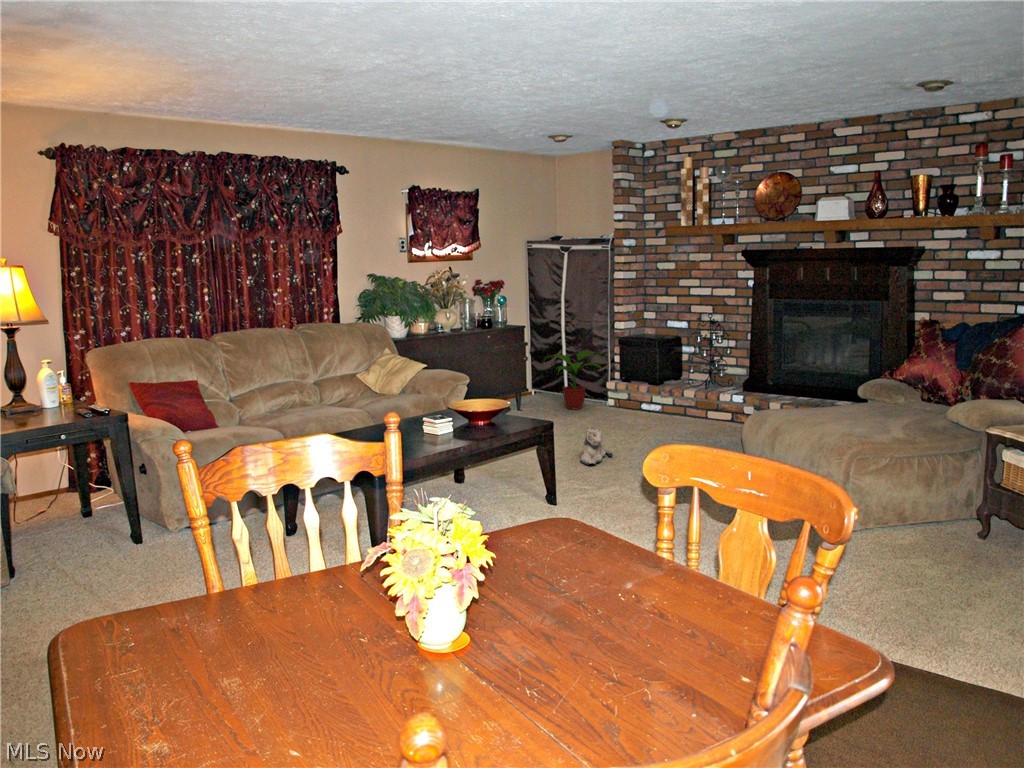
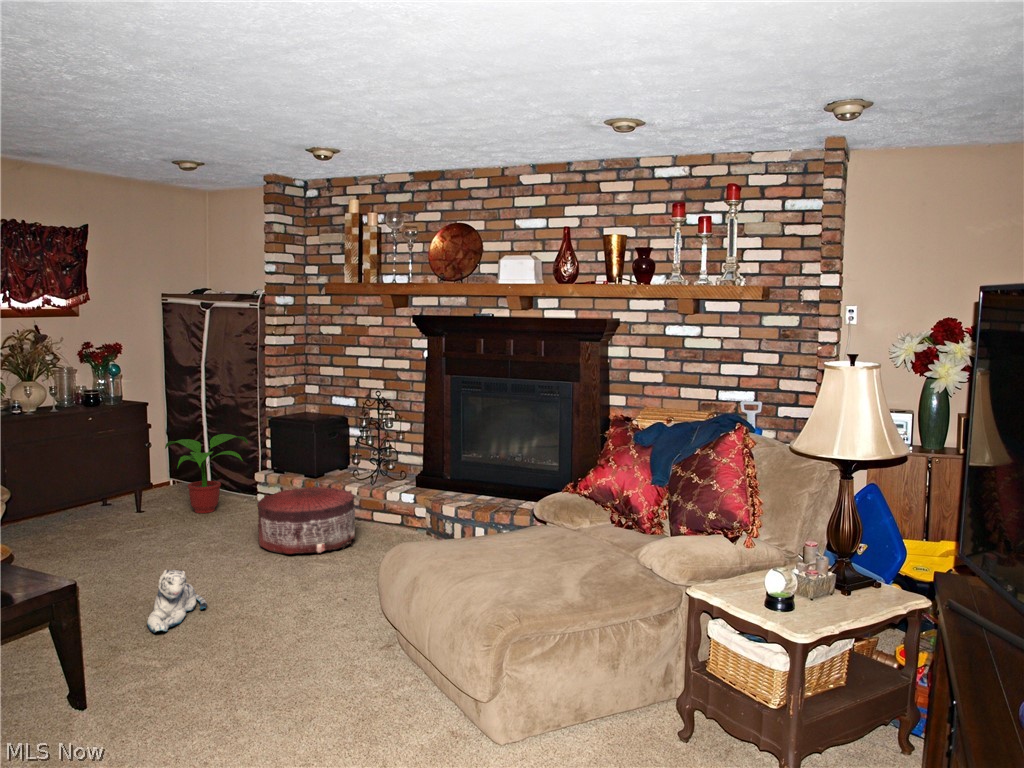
pouf: none [626,387,698,433] -> present [257,487,355,554]

